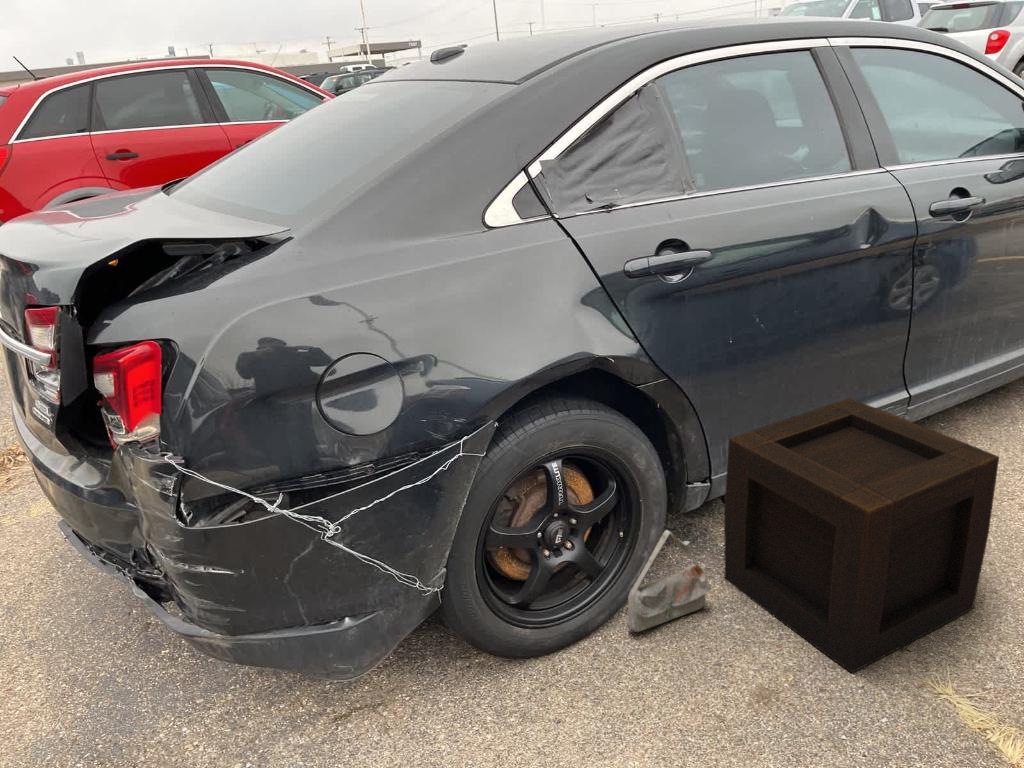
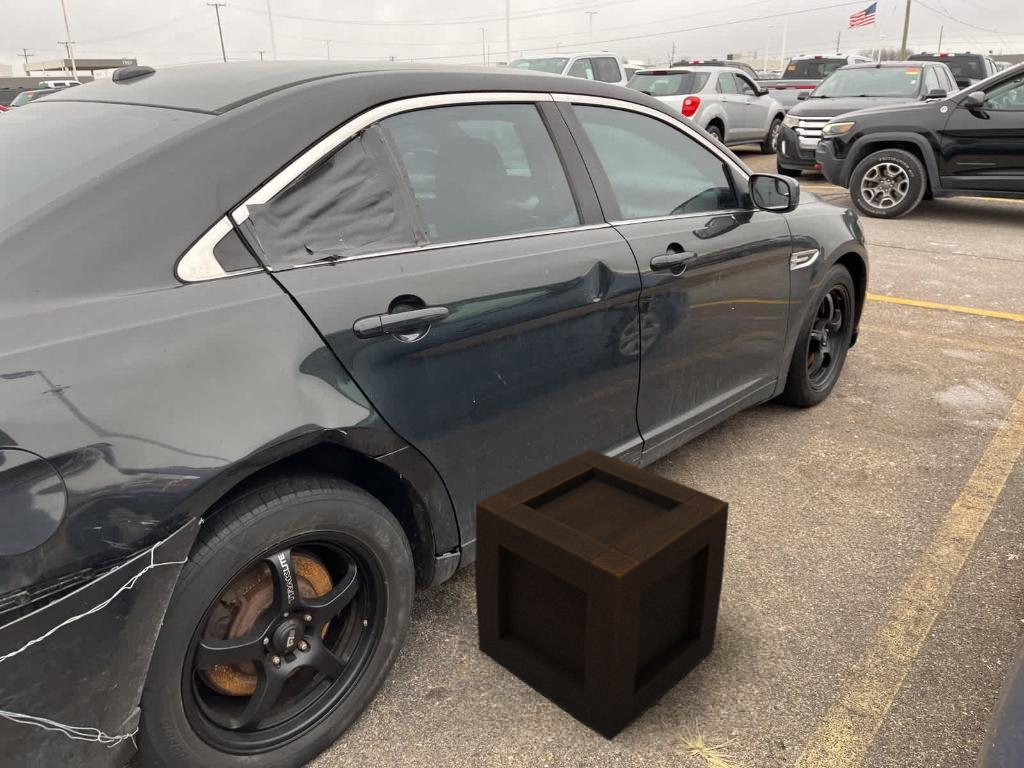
bag: present [627,530,712,632] -> none [375,612,467,730]

